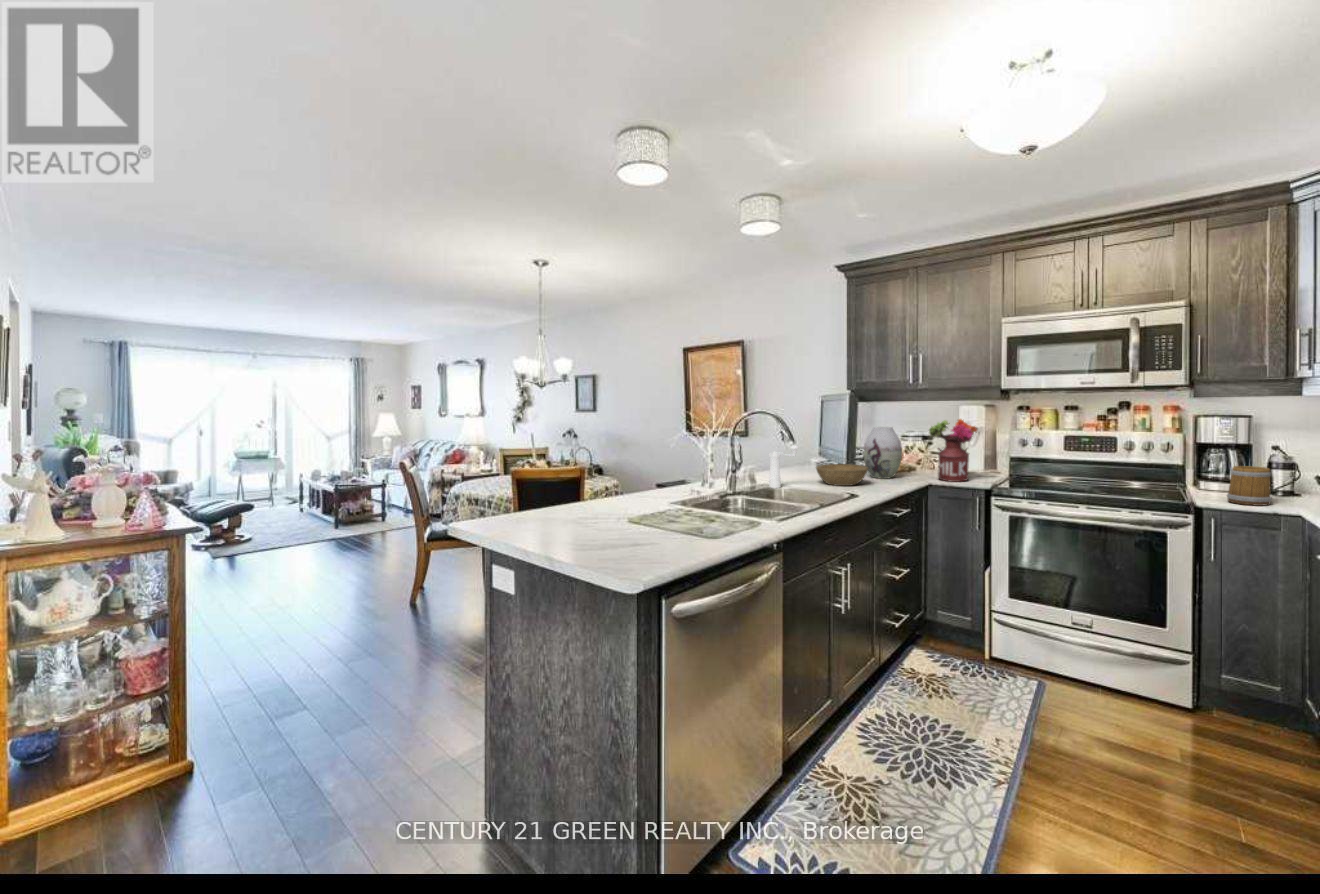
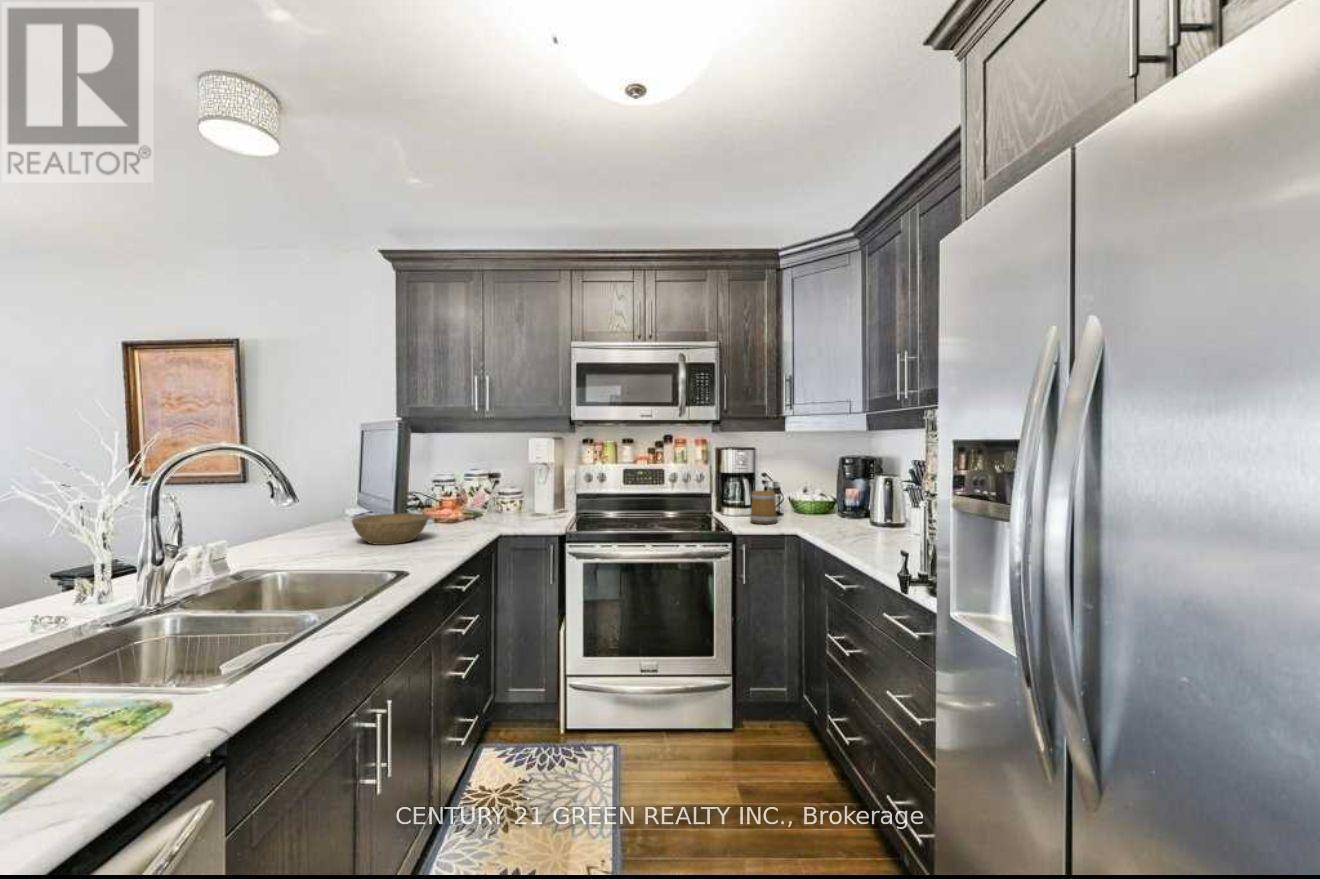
flower arrangement: present [929,419,977,482] -> none [498,452,550,525]
vase: present [863,426,902,479] -> none [419,463,468,529]
pepper mill: present [769,445,798,488] -> none [269,490,323,560]

